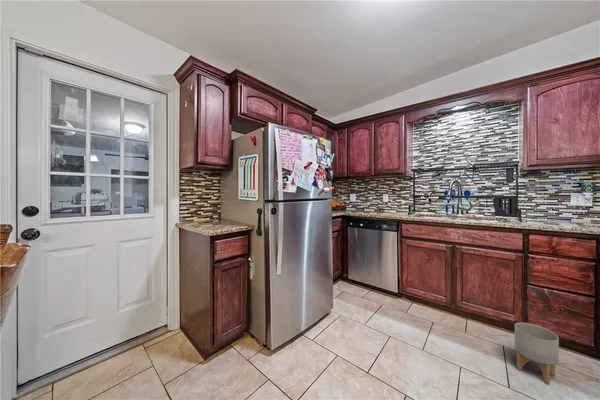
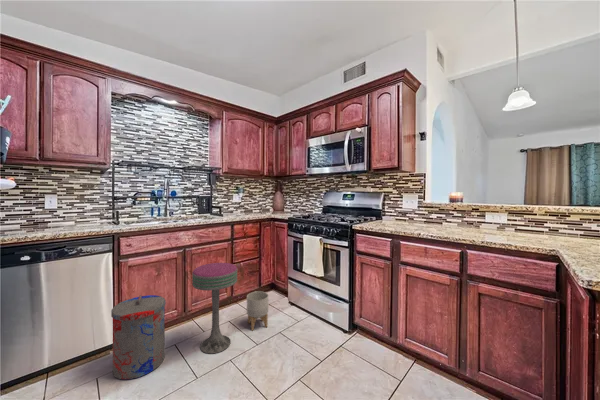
bar stool: none [433,261,487,356] -> present [192,263,237,354]
trash can: none [381,267,417,324] -> present [111,295,166,379]

